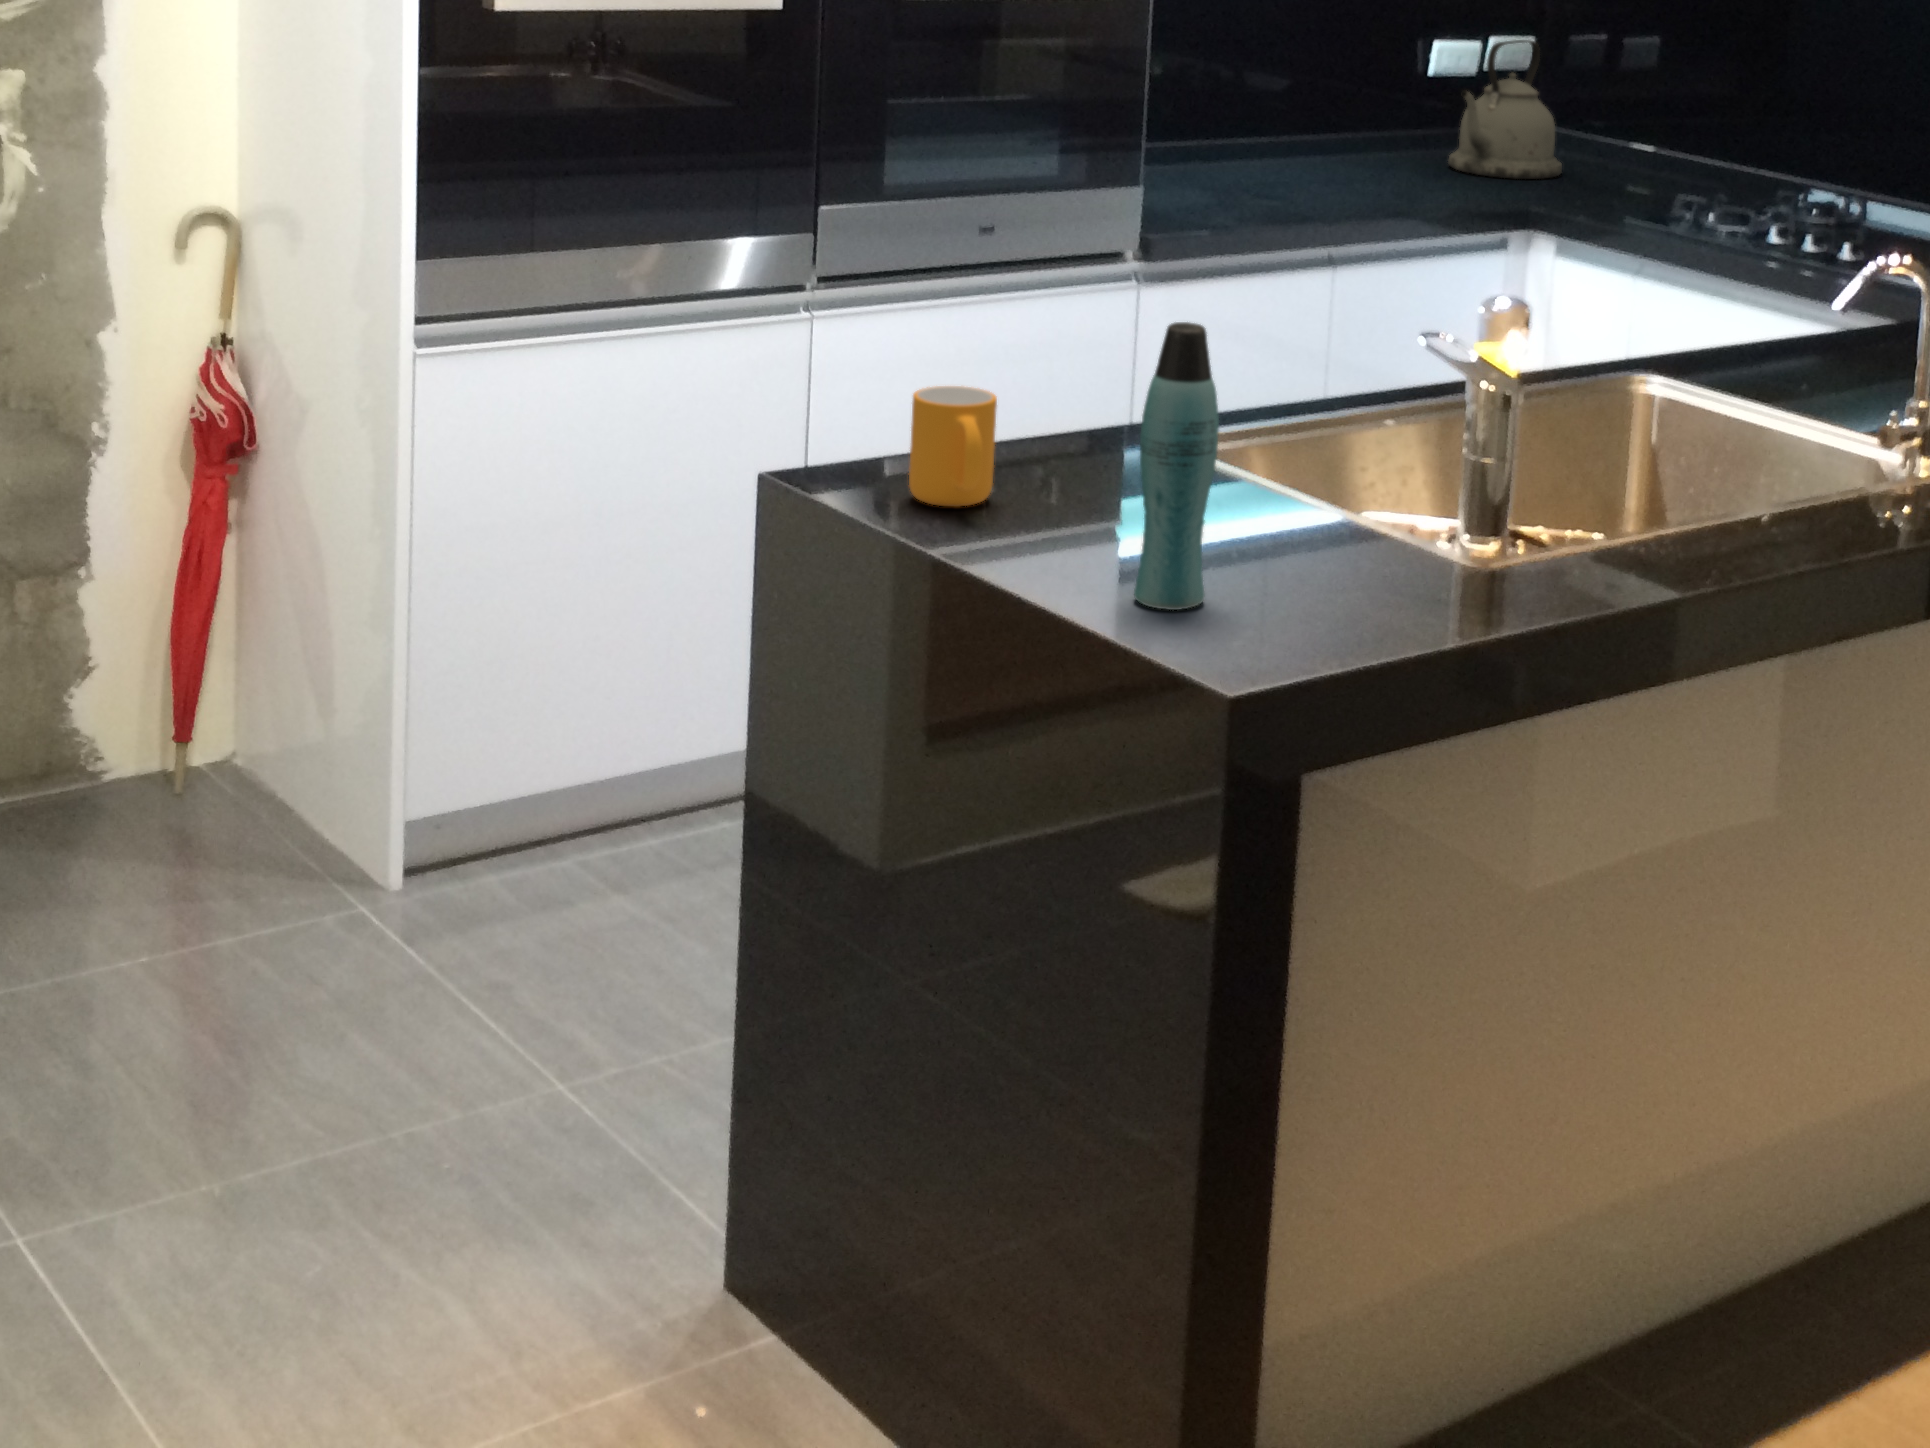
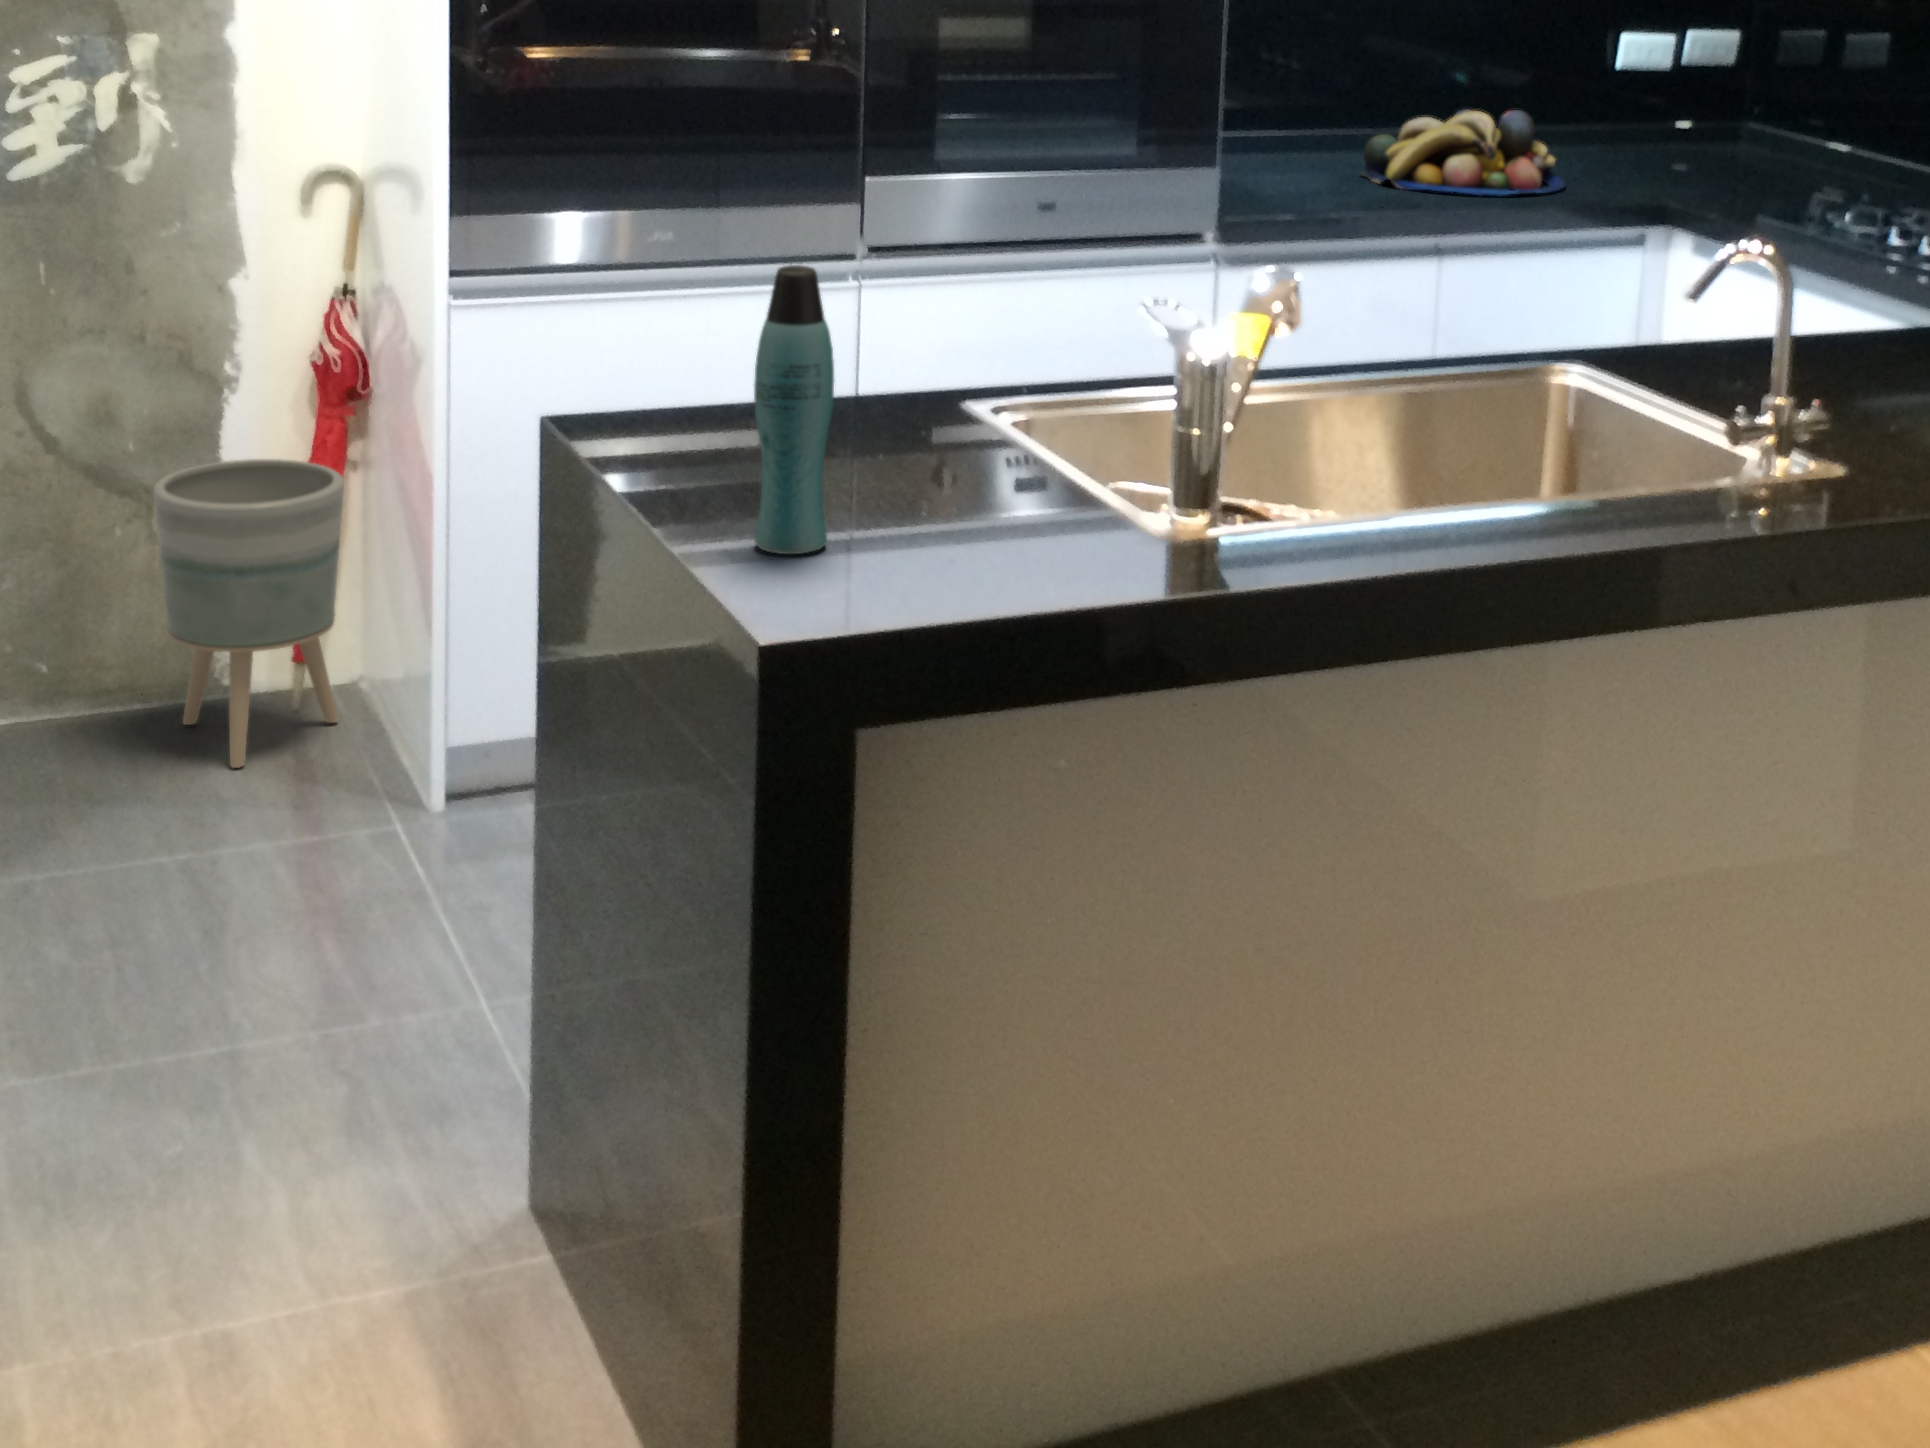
kettle: present [1448,40,1562,179] -> none [1620,33,1739,177]
fruit bowl: none [1230,119,1430,204] -> present [1361,109,1565,195]
mug: present [909,386,997,507] -> none [652,332,738,450]
planter: none [45,526,254,862] -> present [153,459,344,768]

